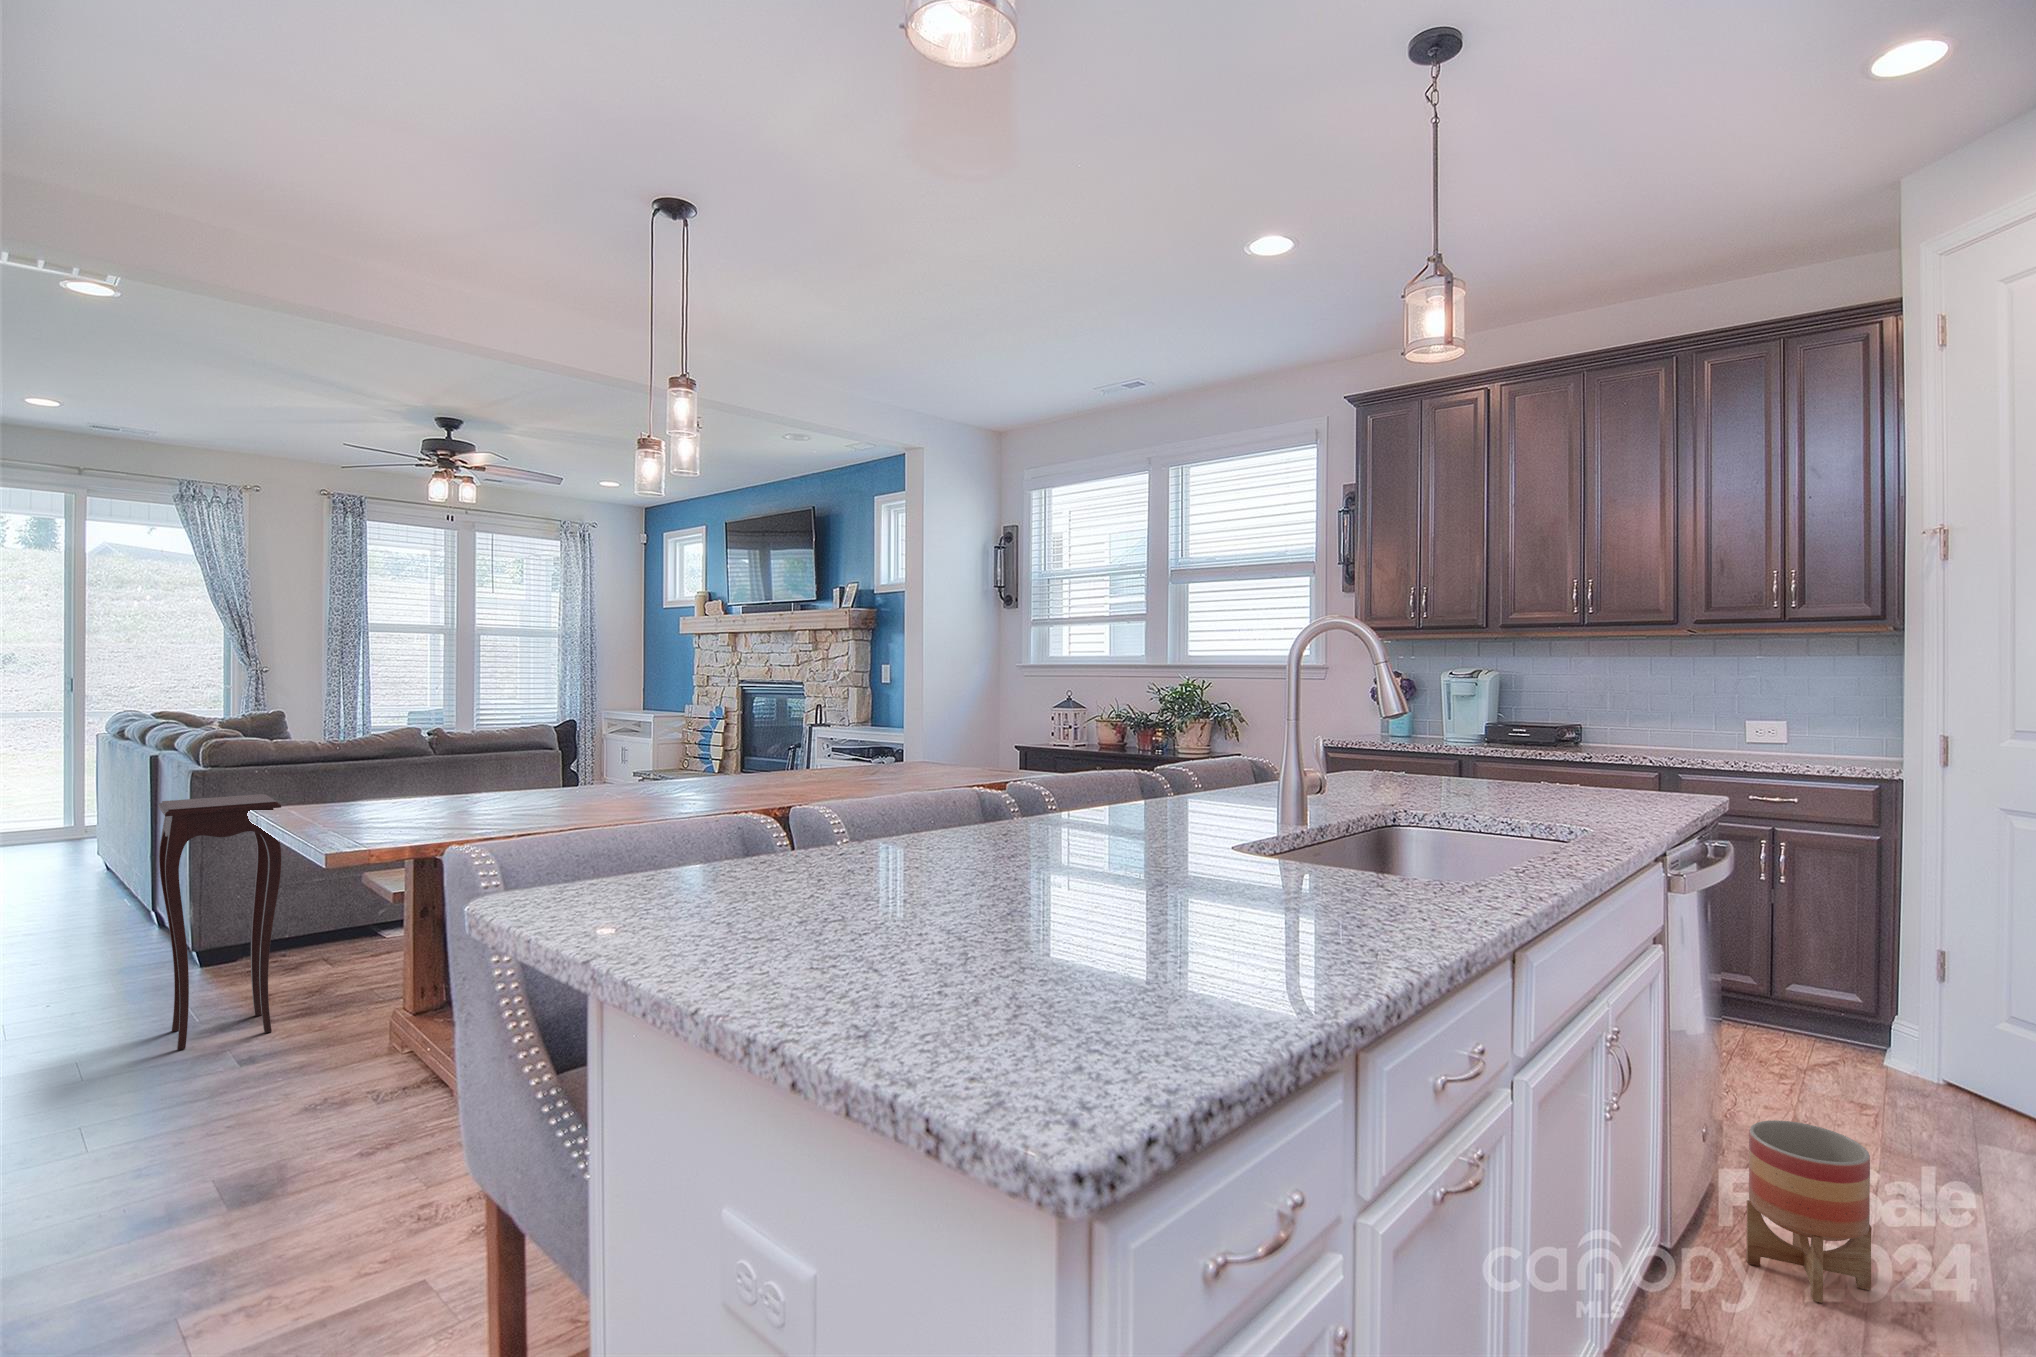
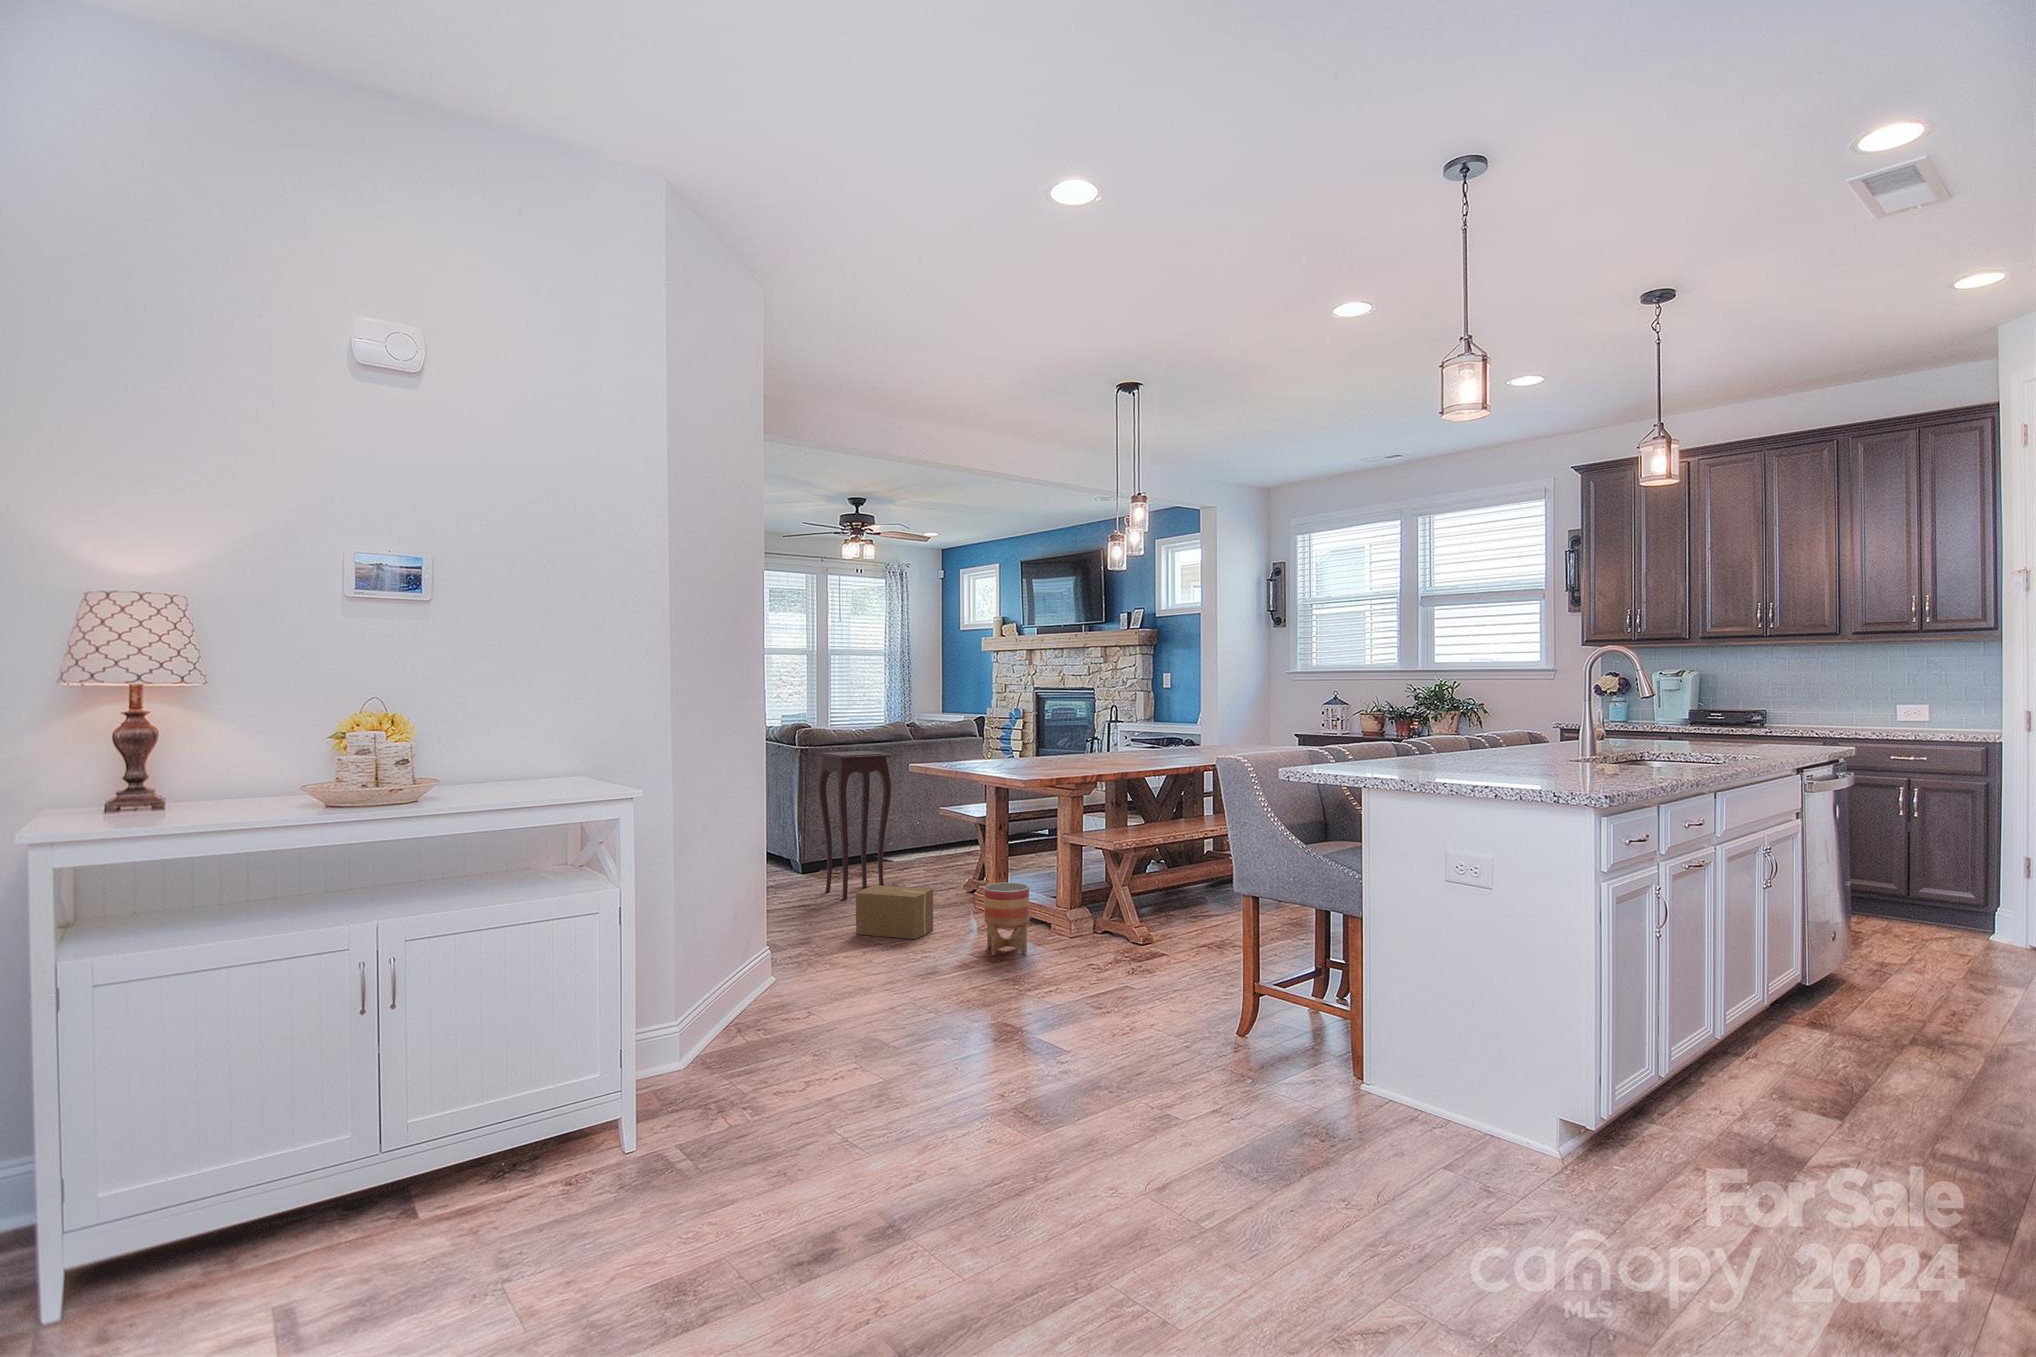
cardboard box: none [67,1051,240,1165] -> present [856,885,933,939]
planter: present [1746,1120,1872,1303] -> present [984,883,1029,955]

